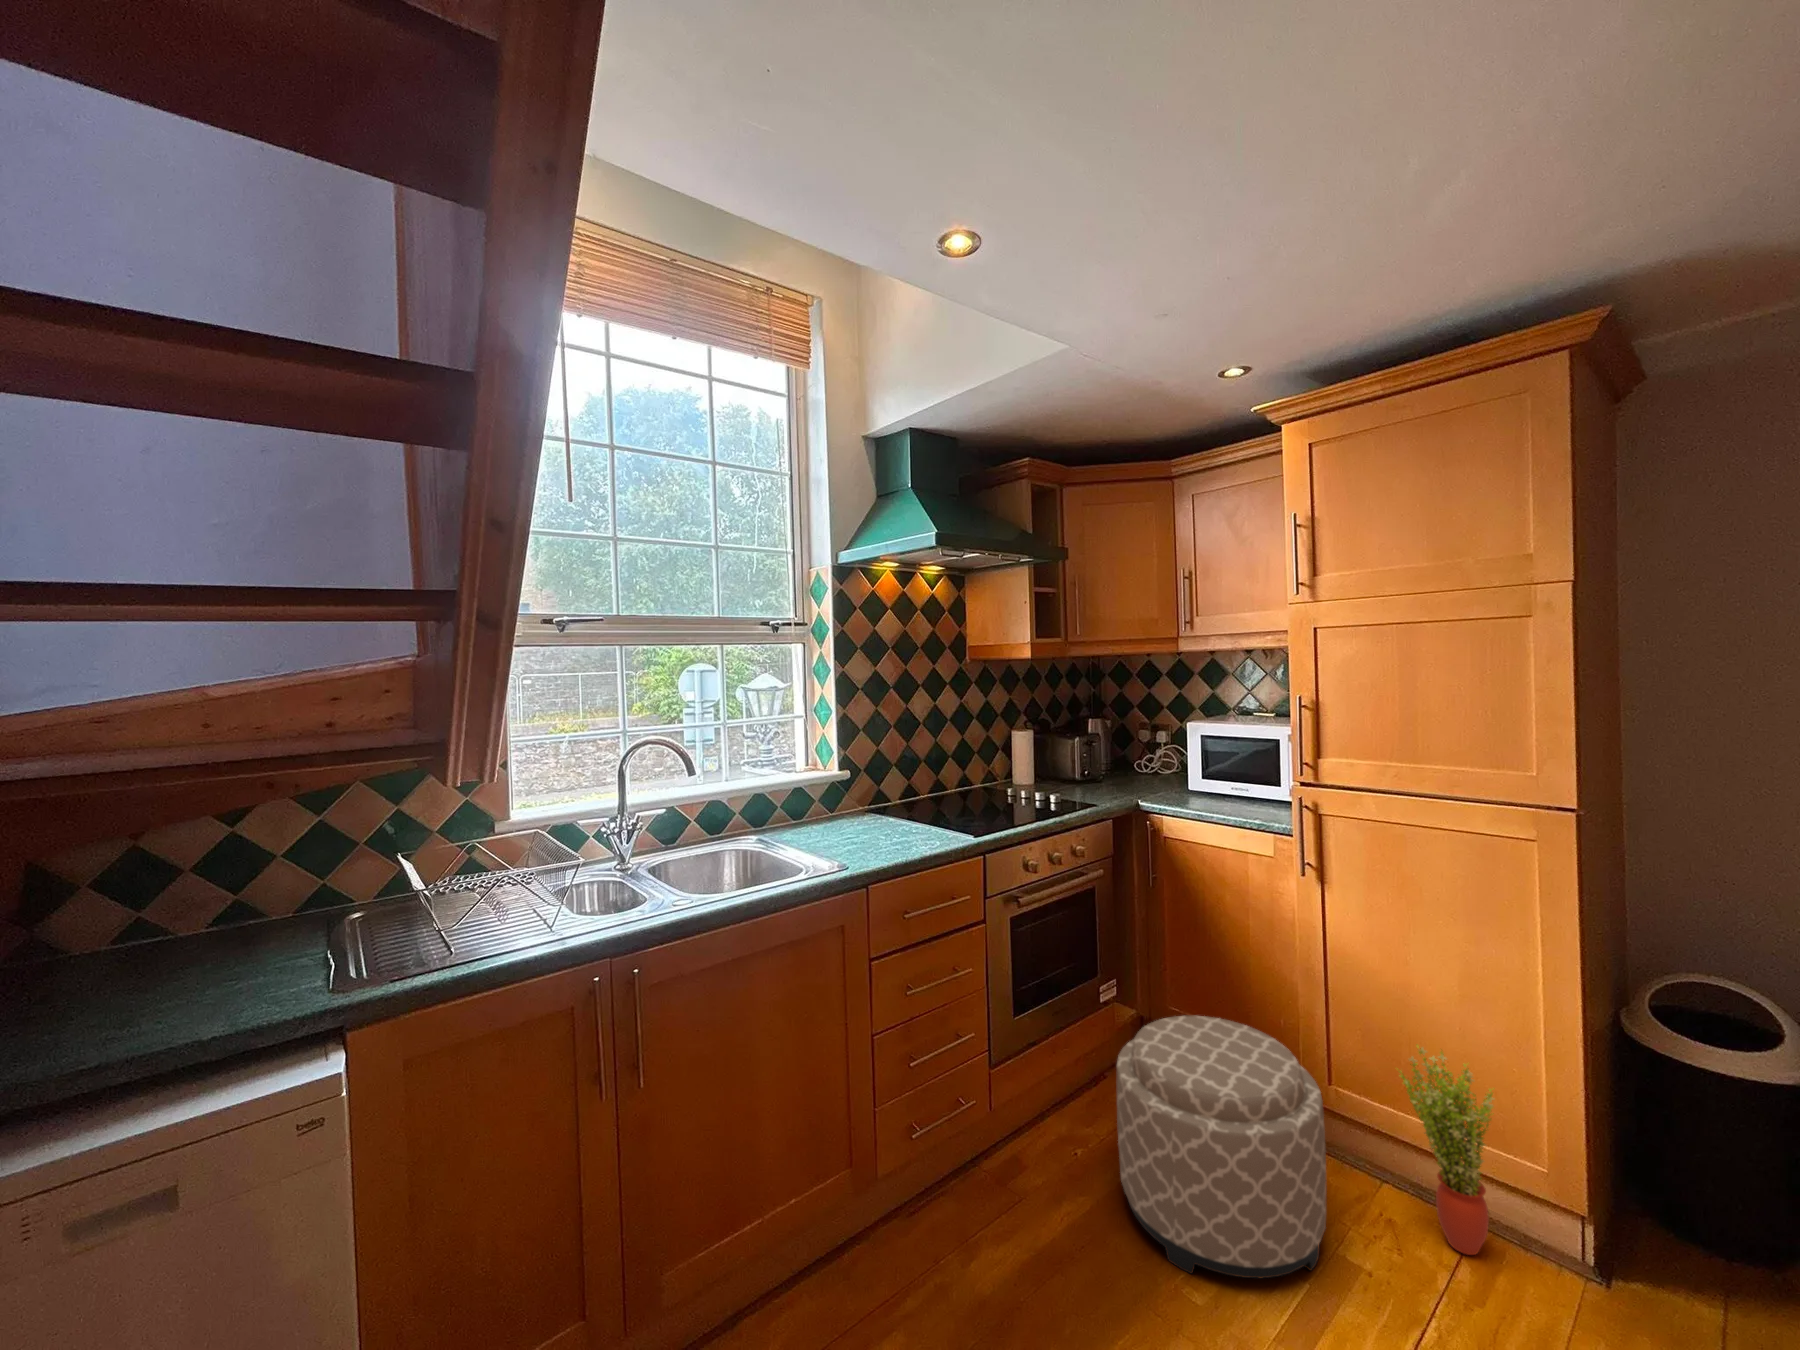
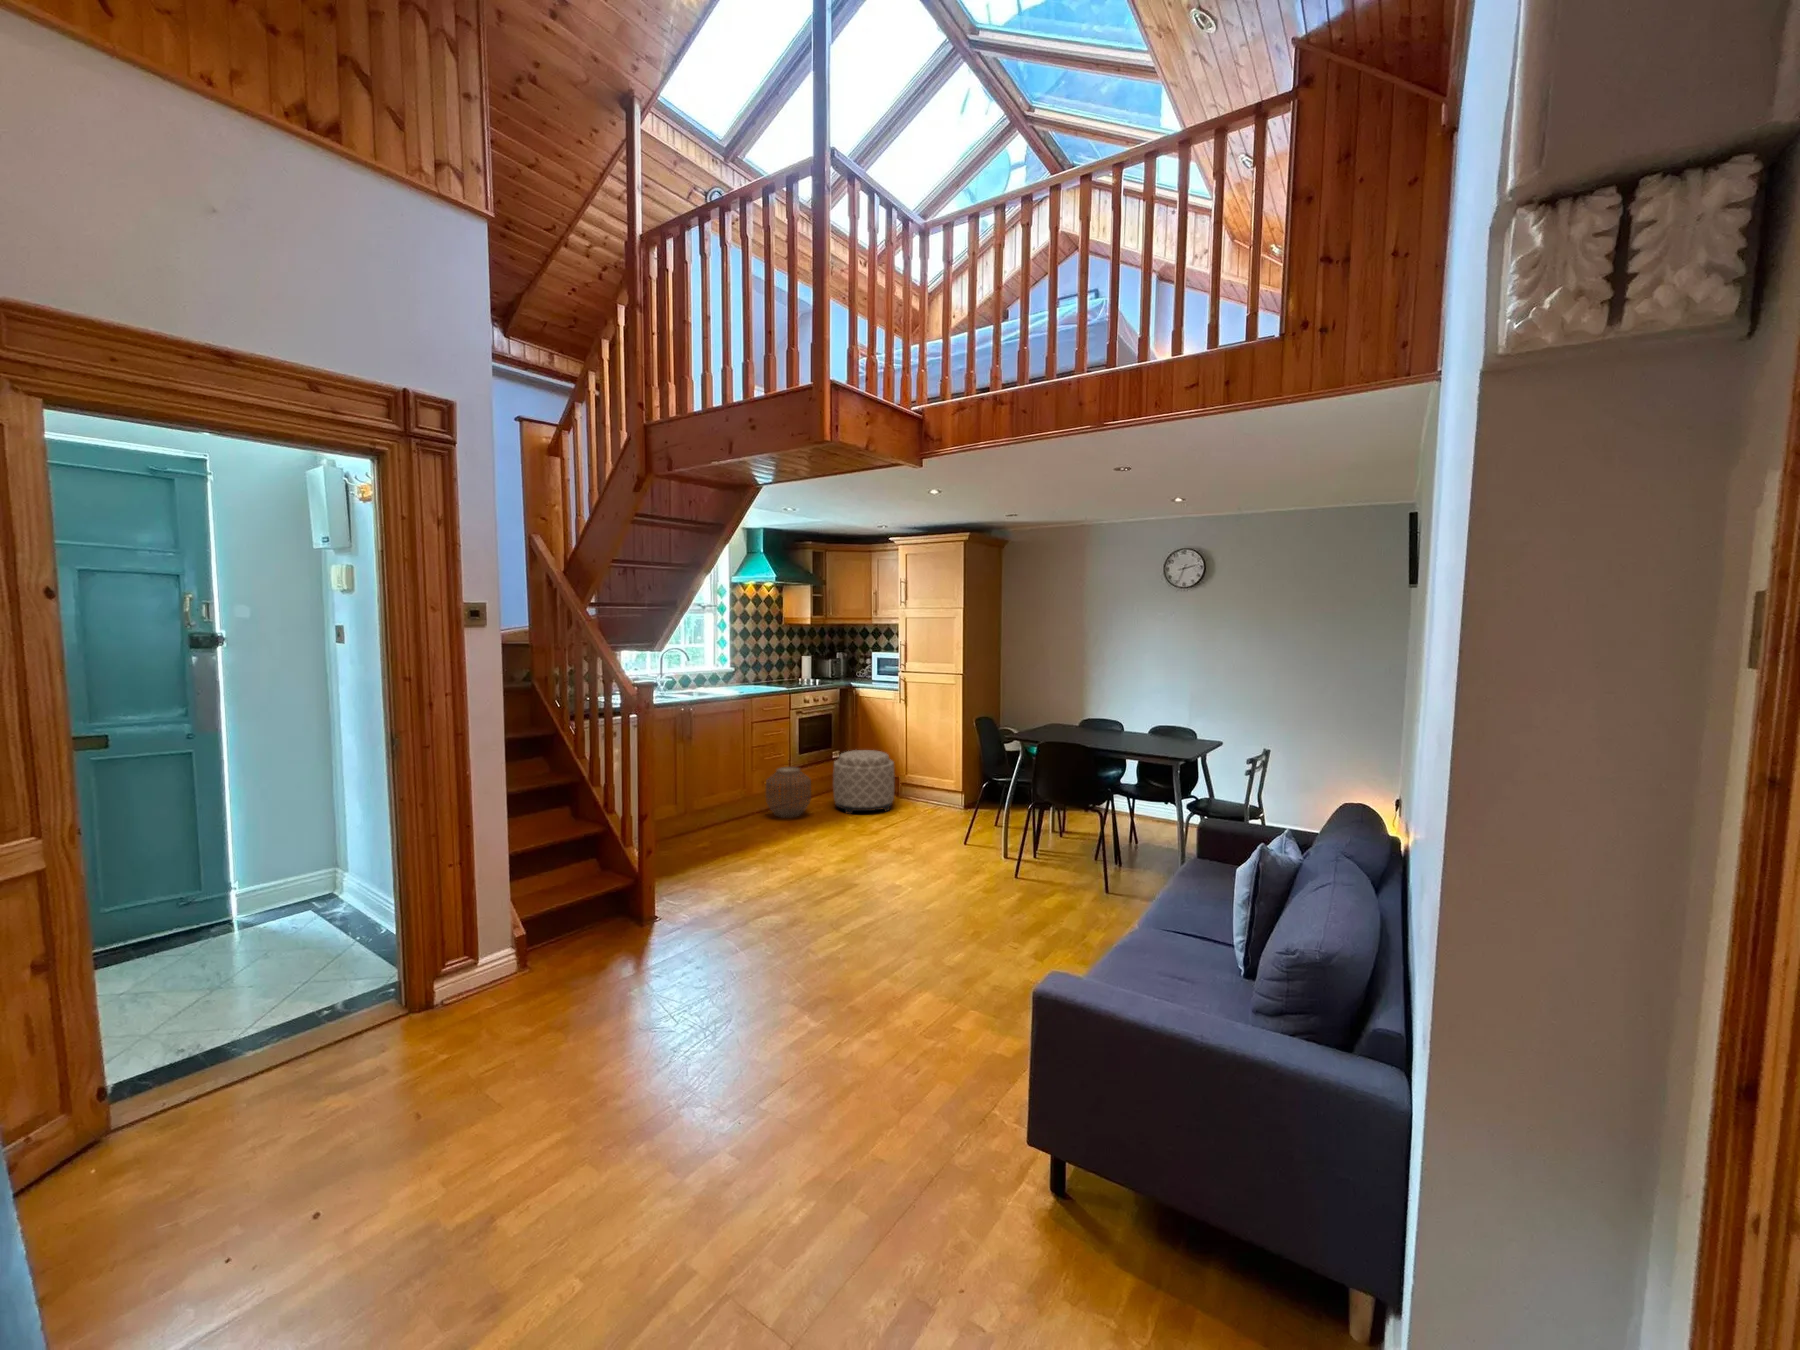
potted plant: present [1399,1046,1494,1255] -> none [917,750,941,807]
woven basket: none [911,1084,1053,1278] -> present [766,767,811,818]

